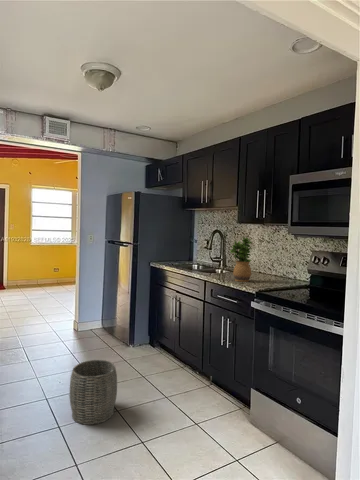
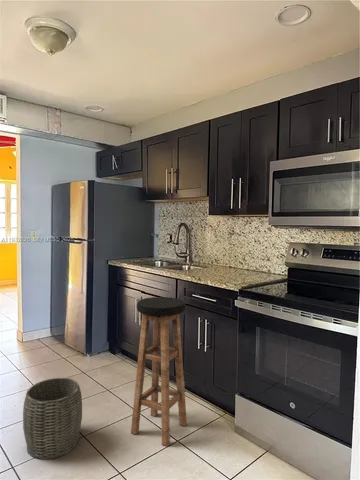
potted plant: present [230,237,252,282] -> none [203,229,228,278]
bar stool: none [157,296,208,427] -> present [131,297,187,446]

